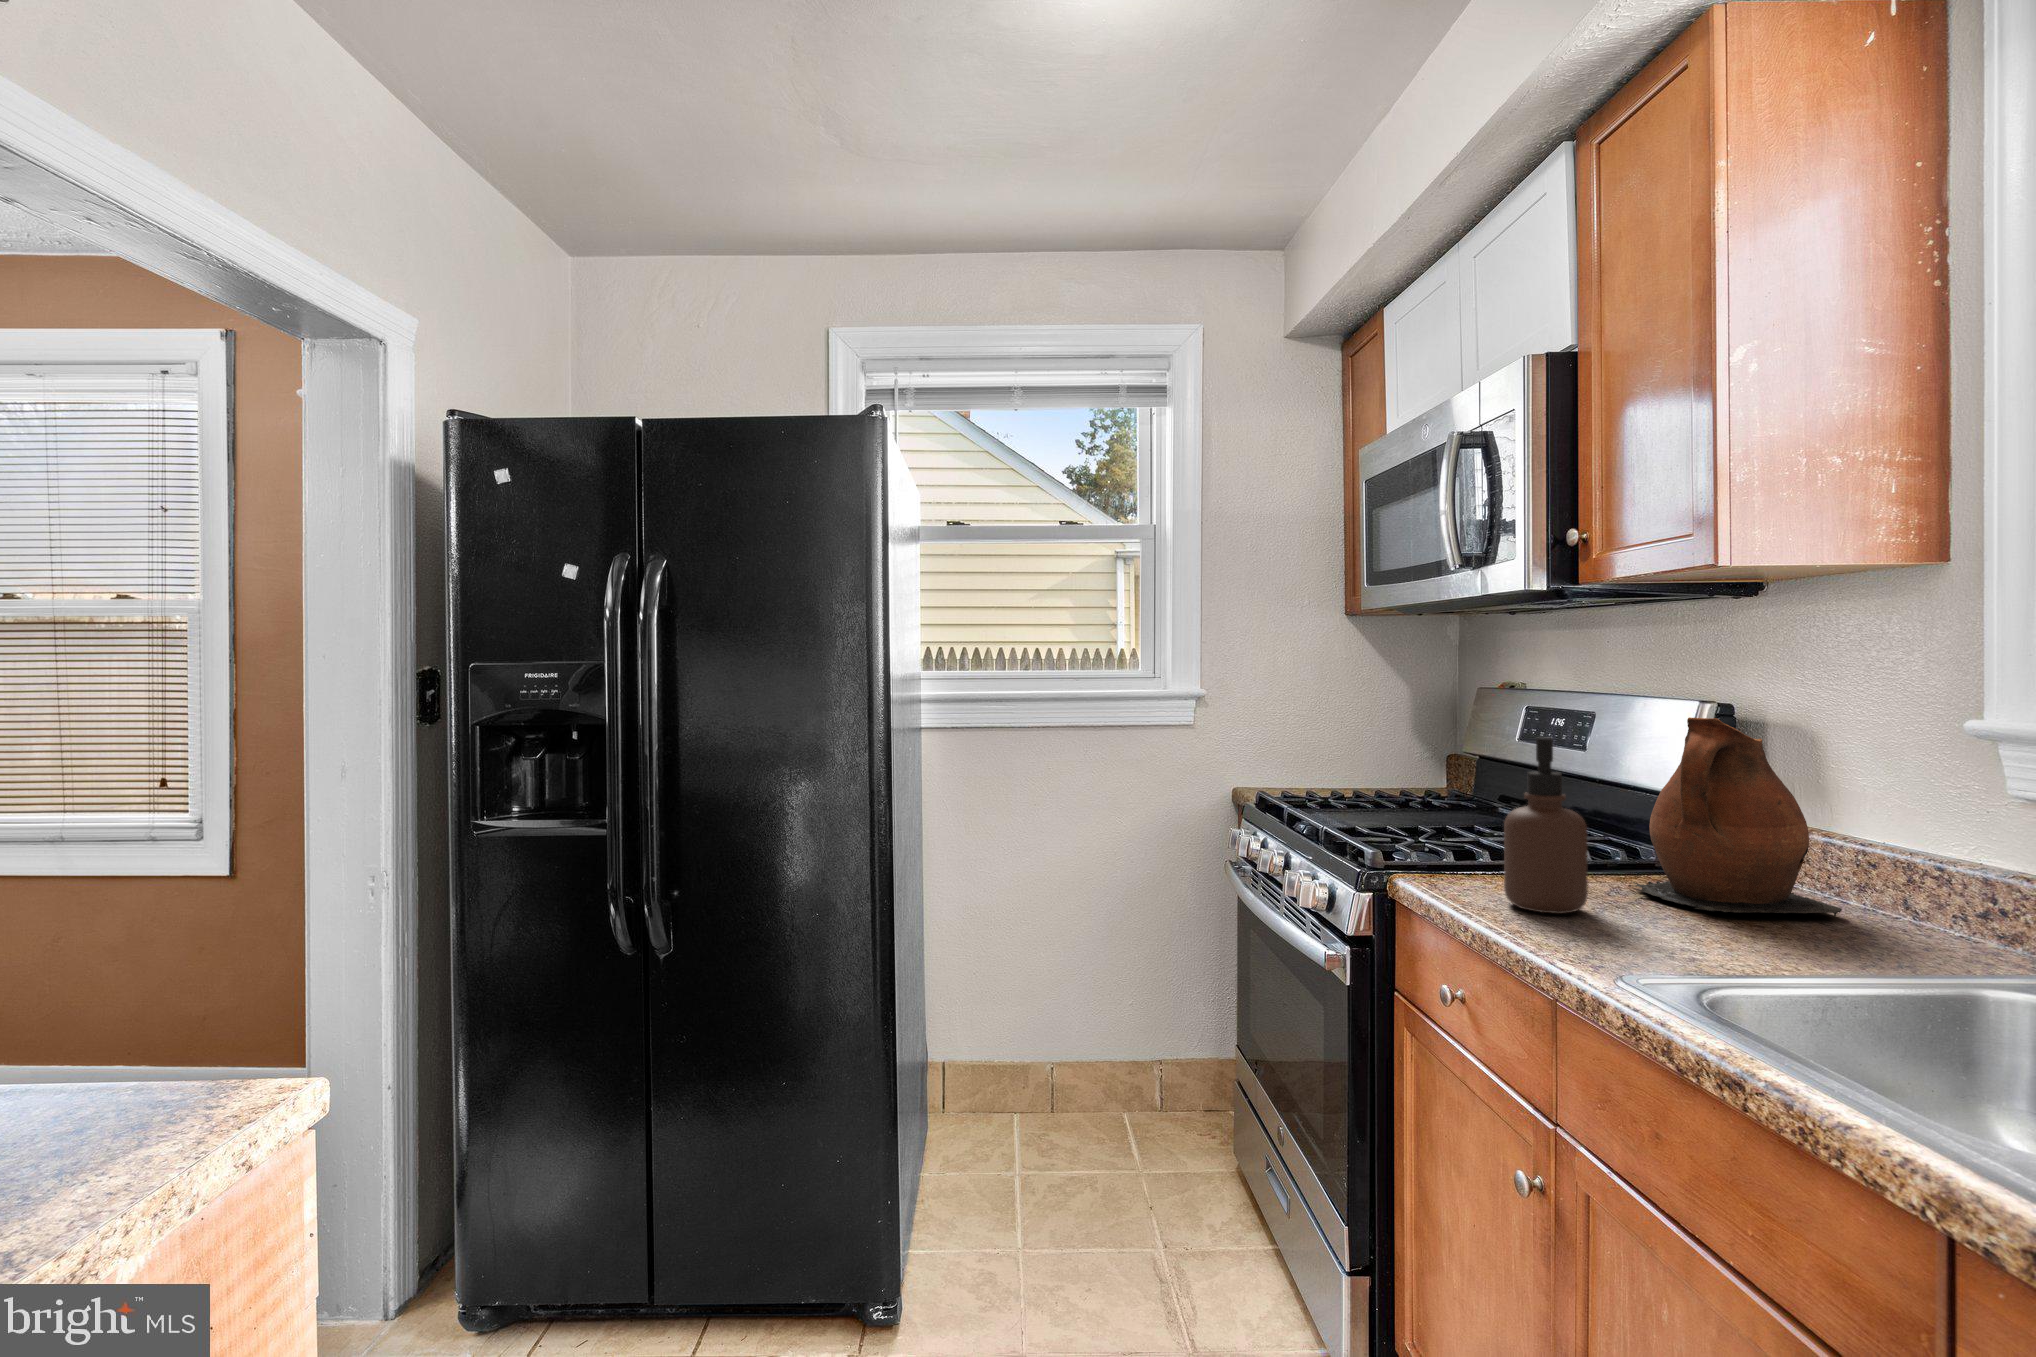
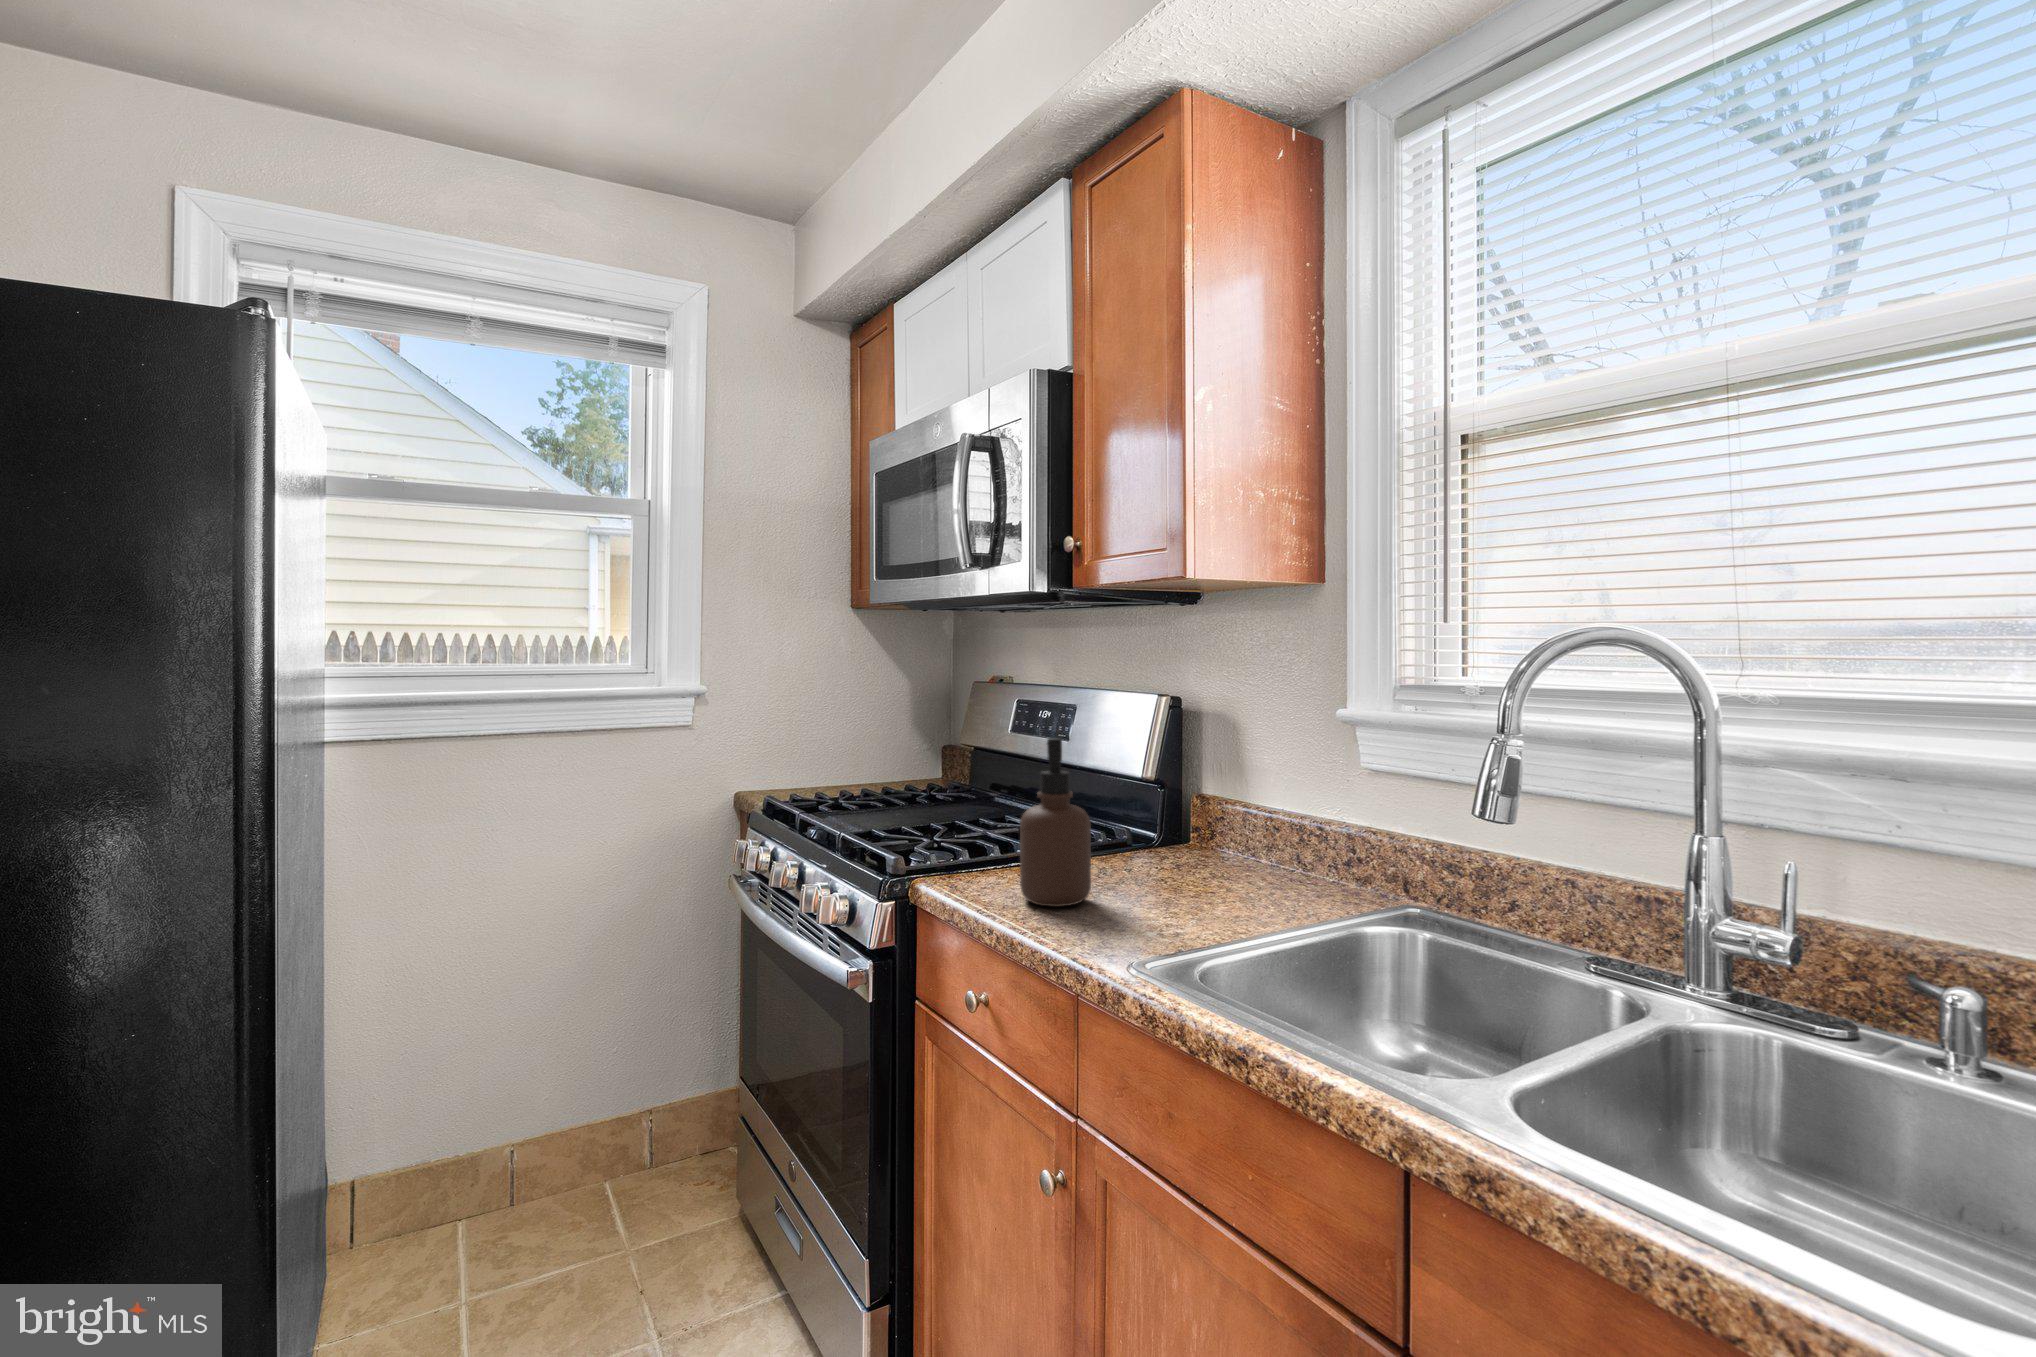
ceramic pitcher: present [1629,717,1842,917] -> none [1117,714,1273,887]

